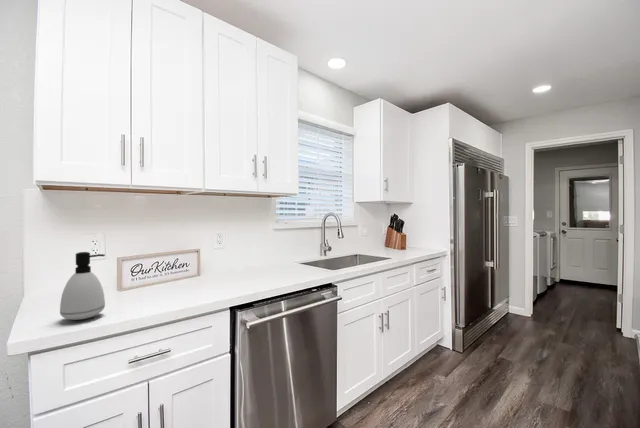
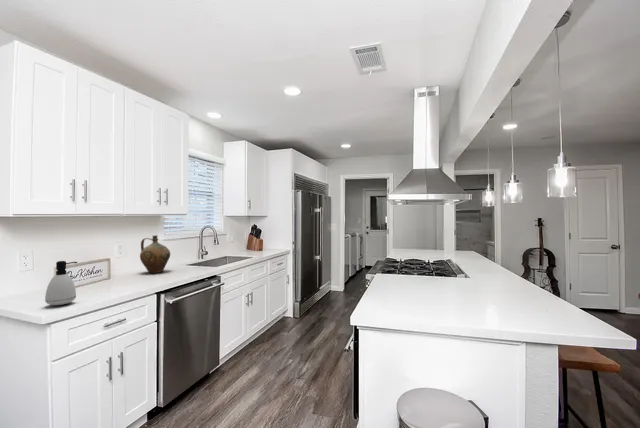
ceramic jug: none [238,222,275,273] -> present [140,235,170,273]

